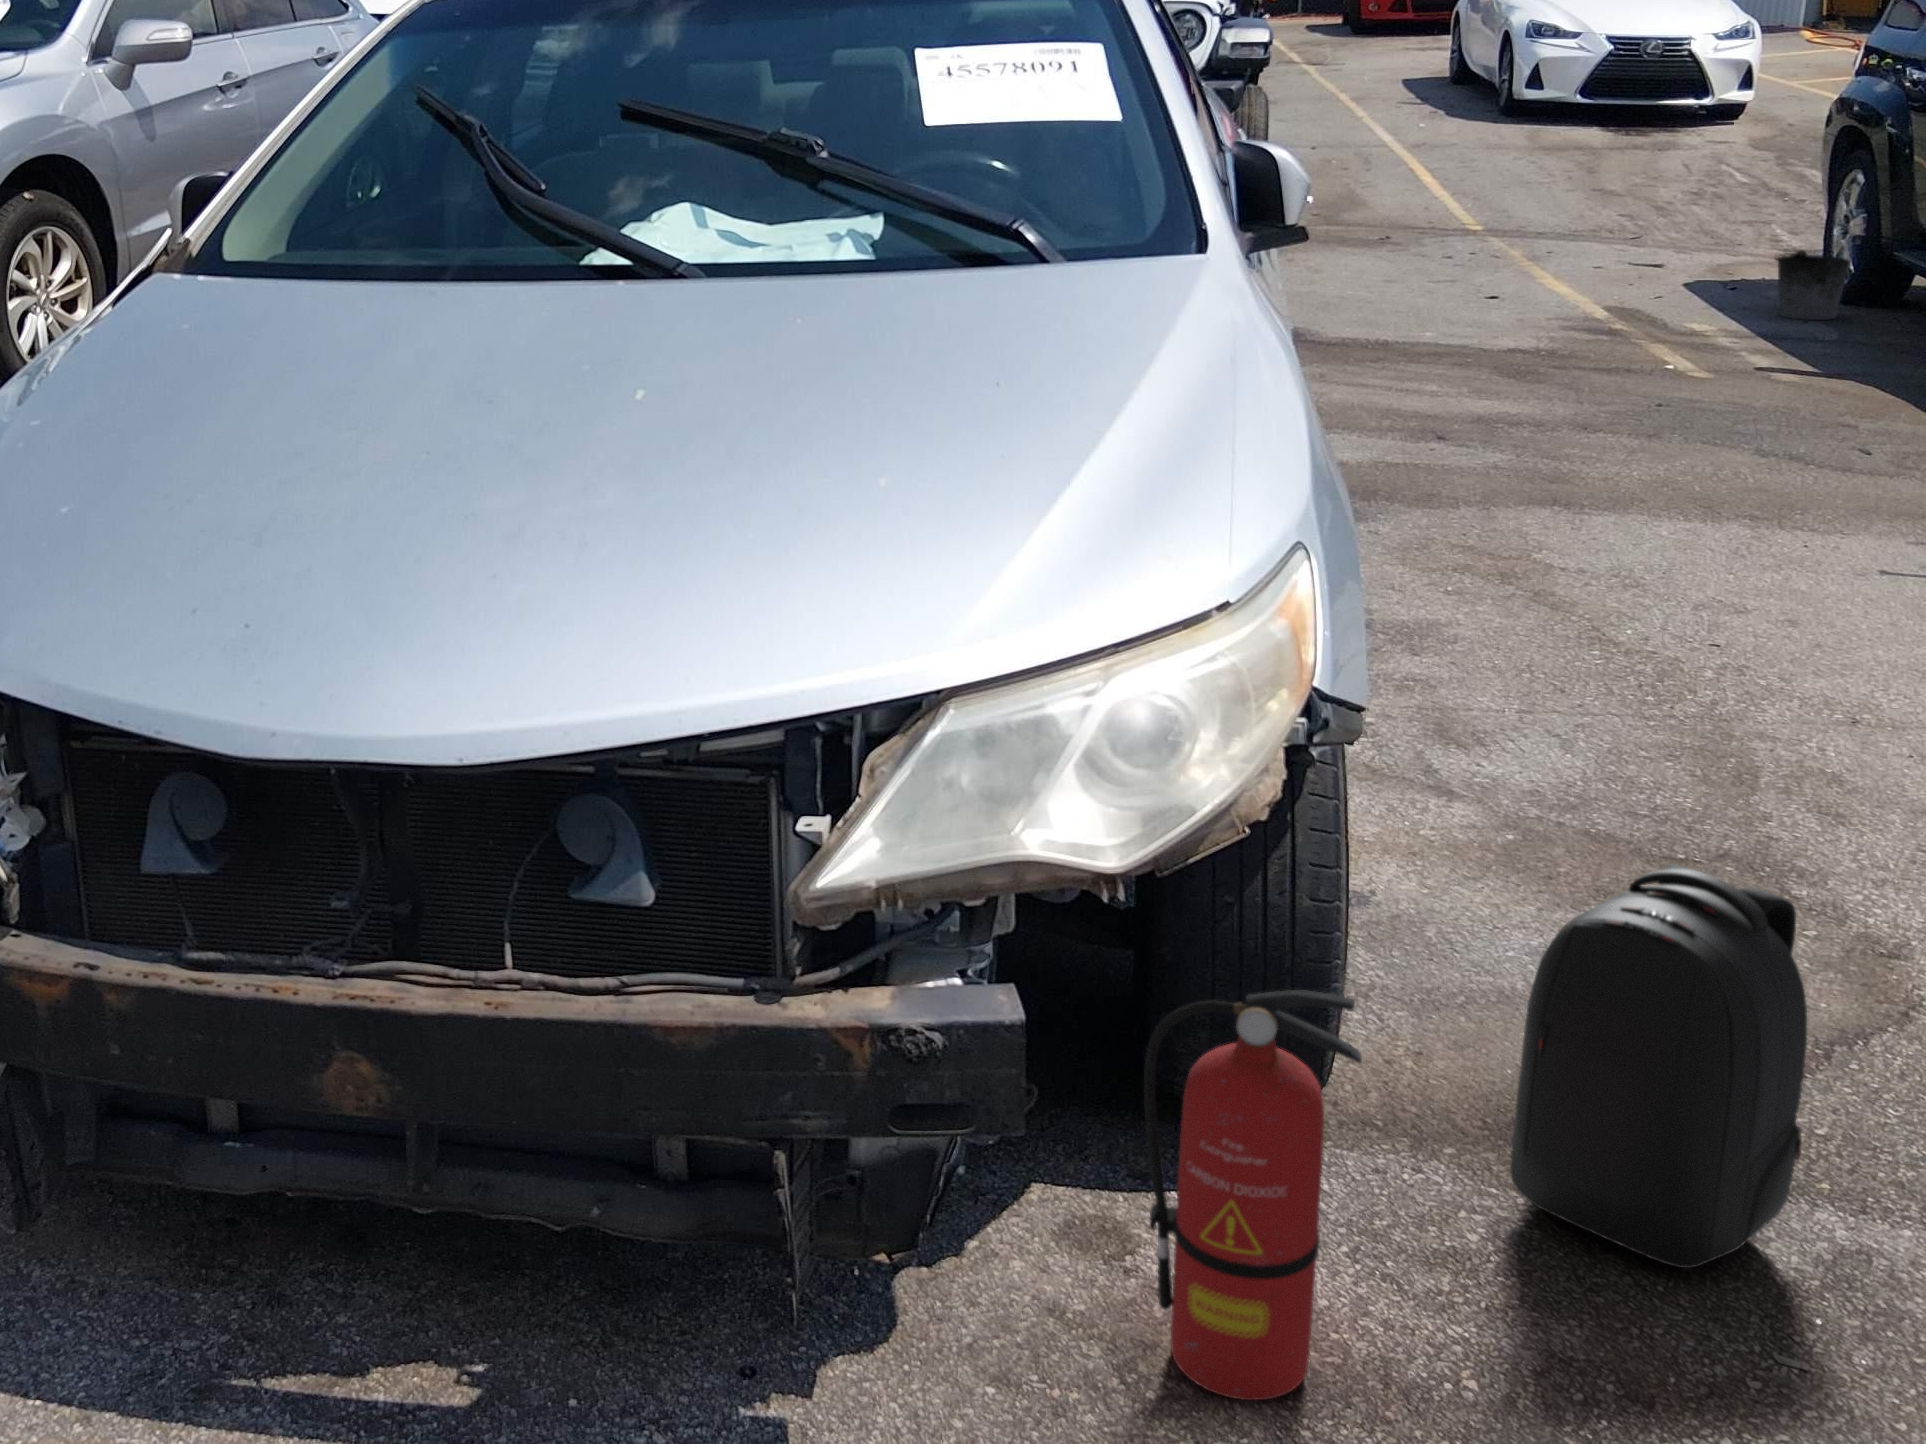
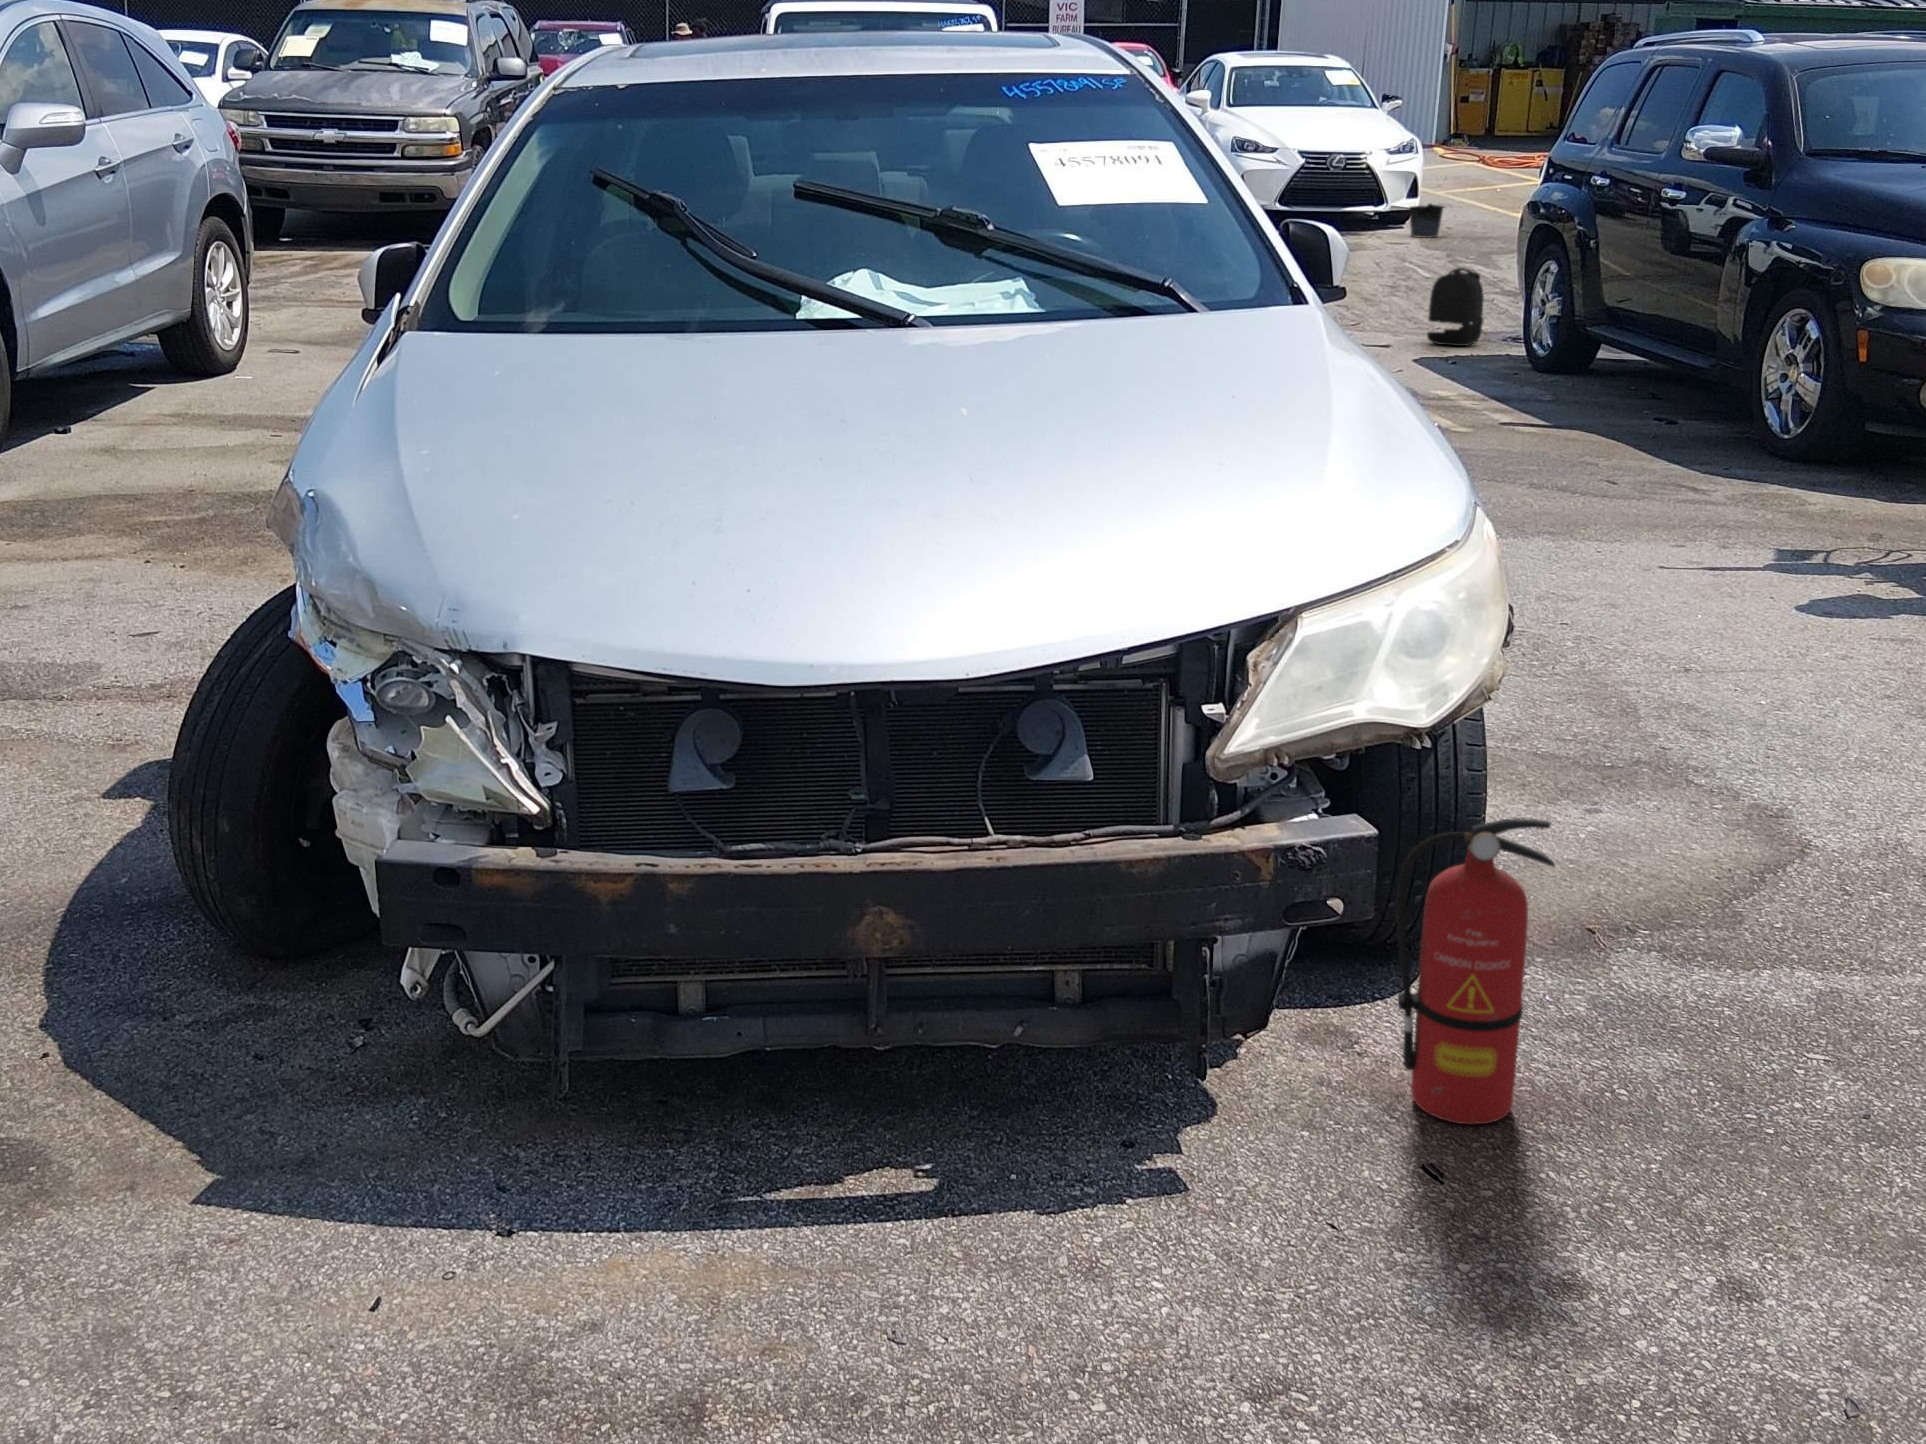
bucket: present [1775,250,1850,320] -> present [1409,204,1446,238]
backpack: present [1510,864,1807,1268] -> present [1427,268,1484,346]

